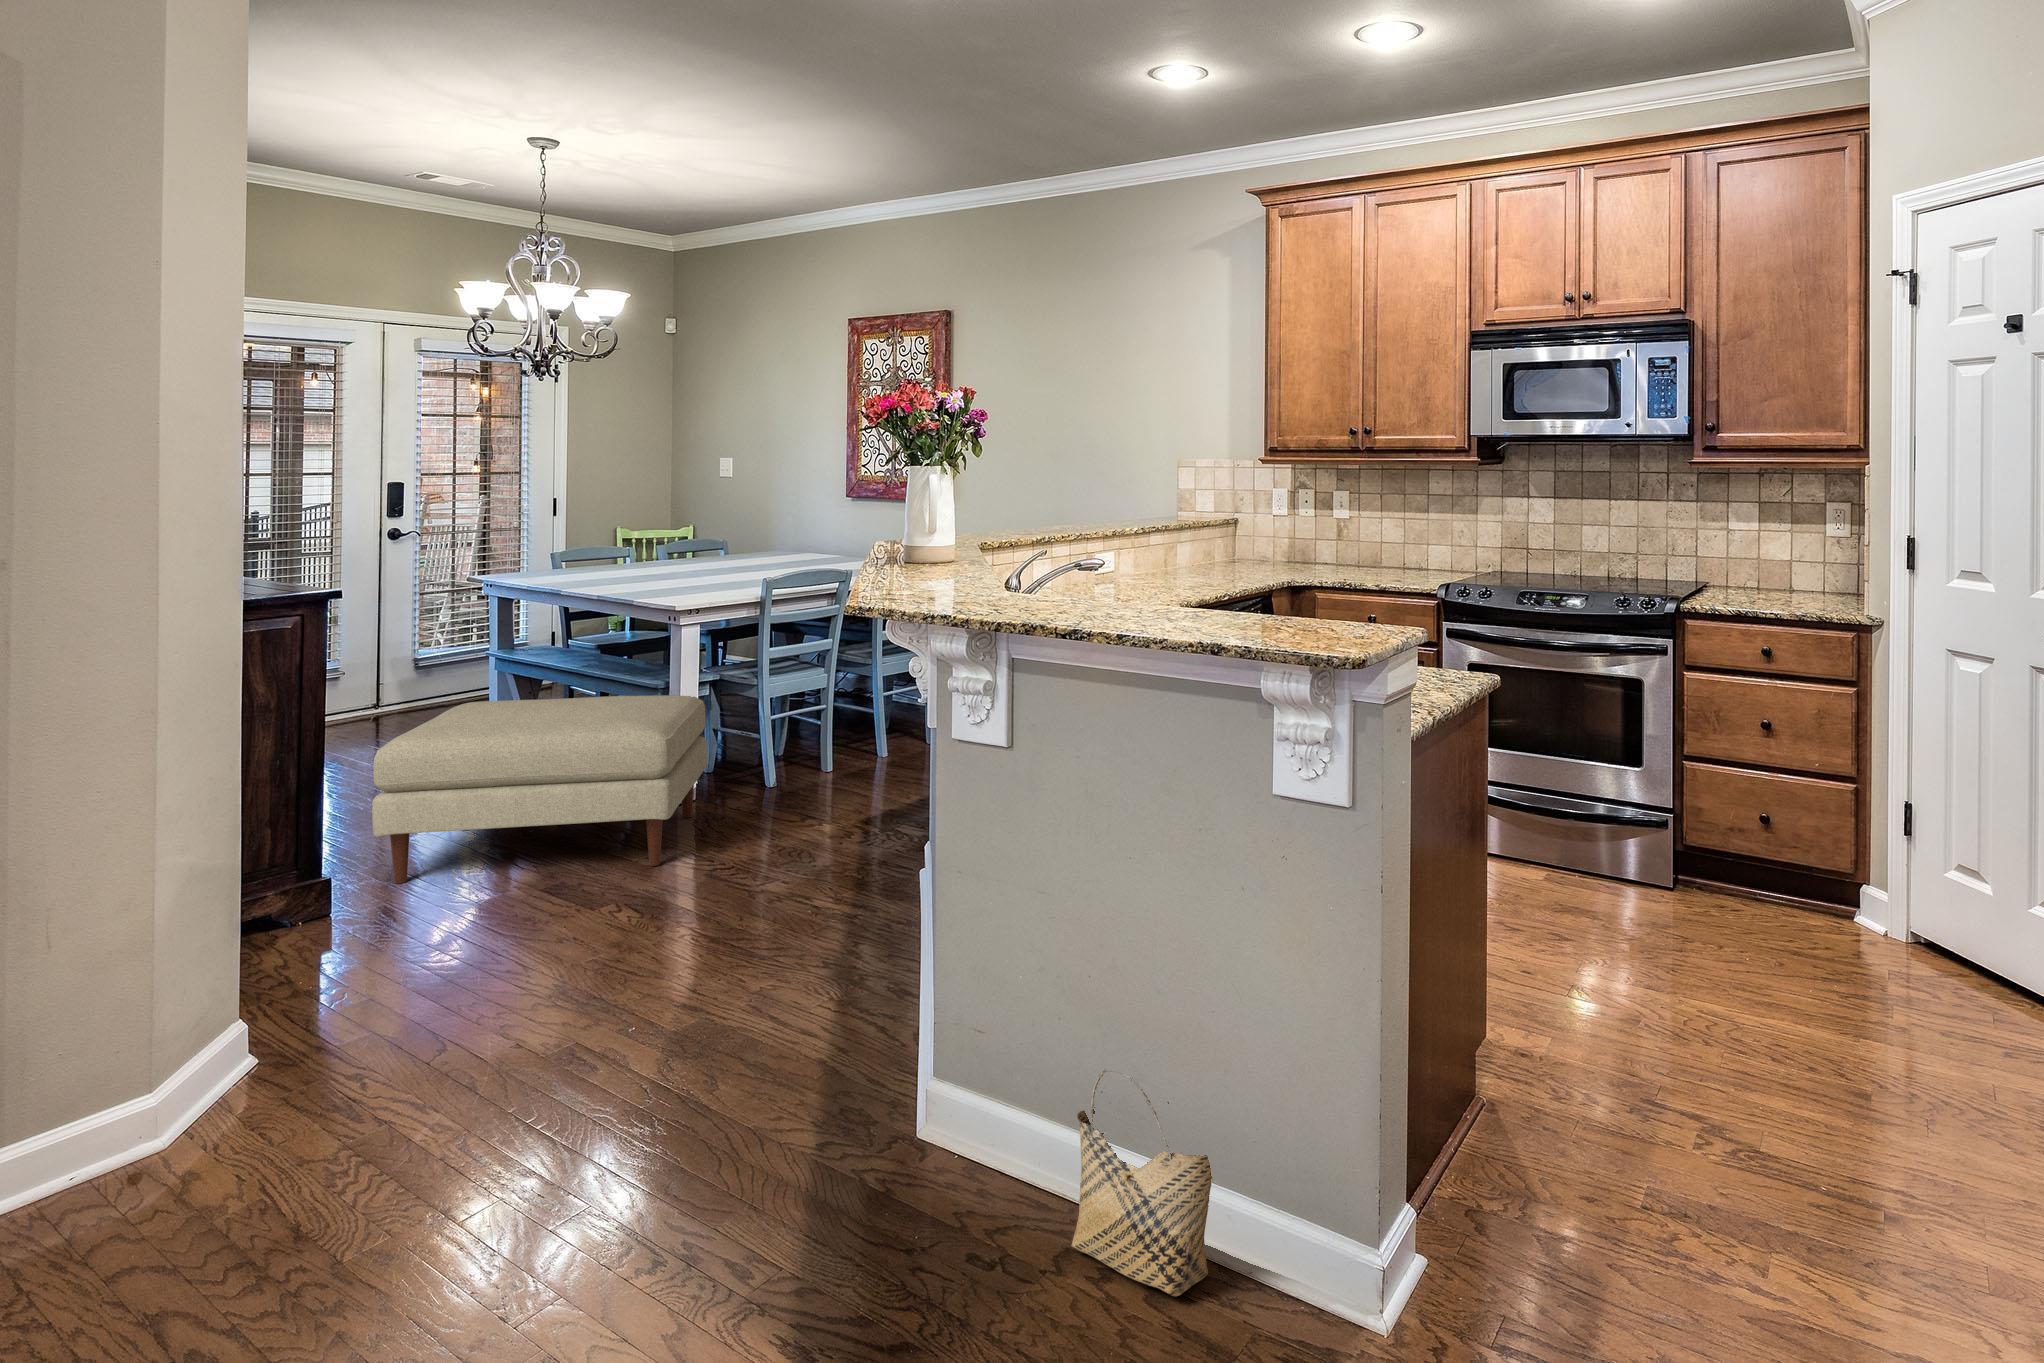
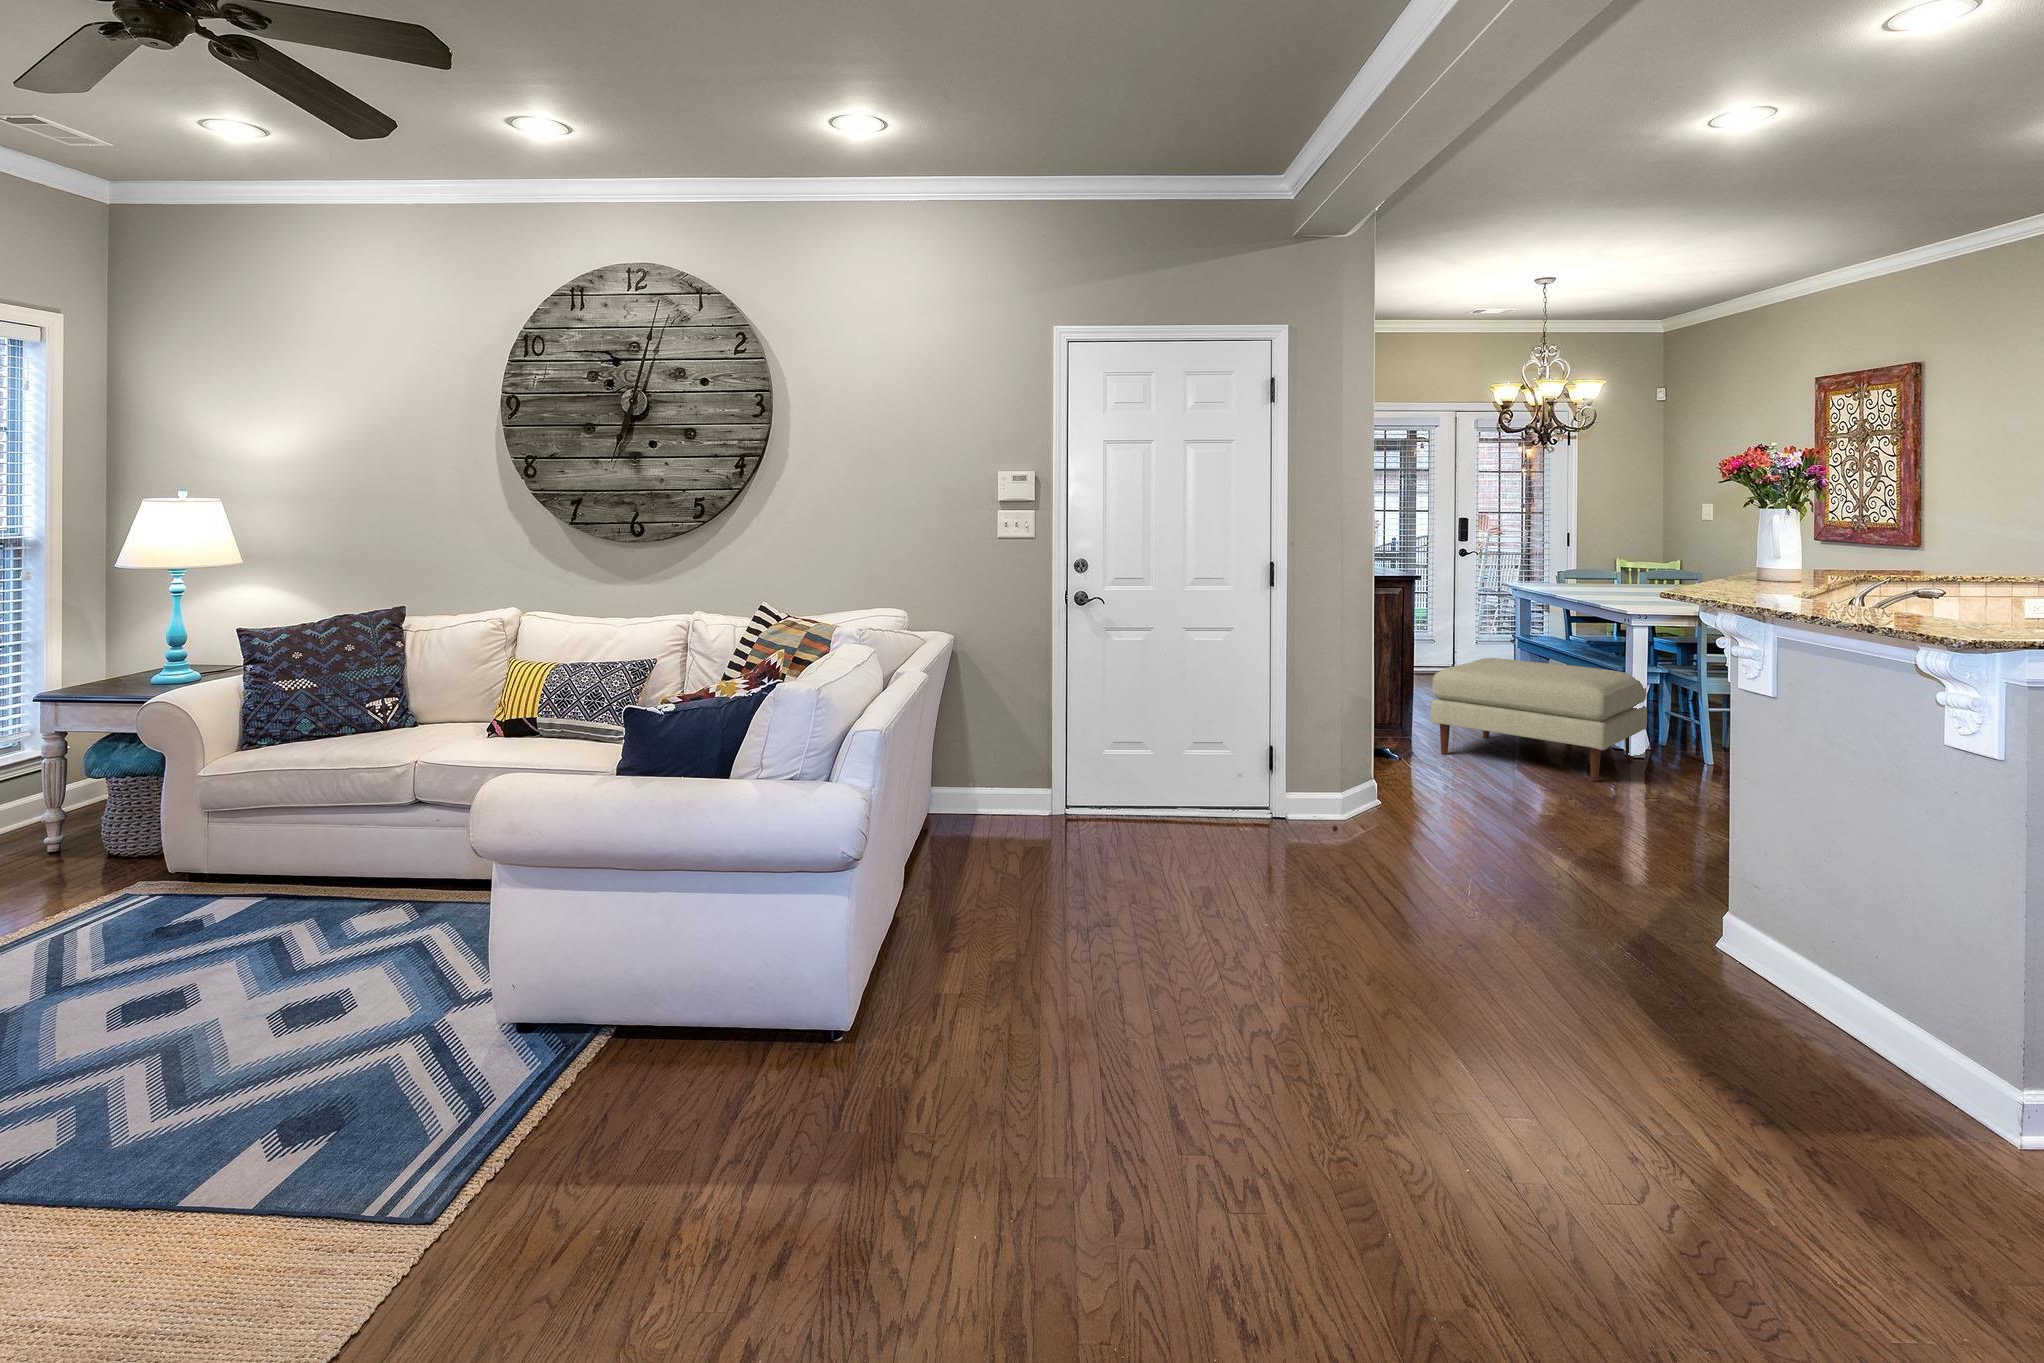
woven basket: present [1072,1071,1213,1296] -> none [1777,904,1890,1076]

